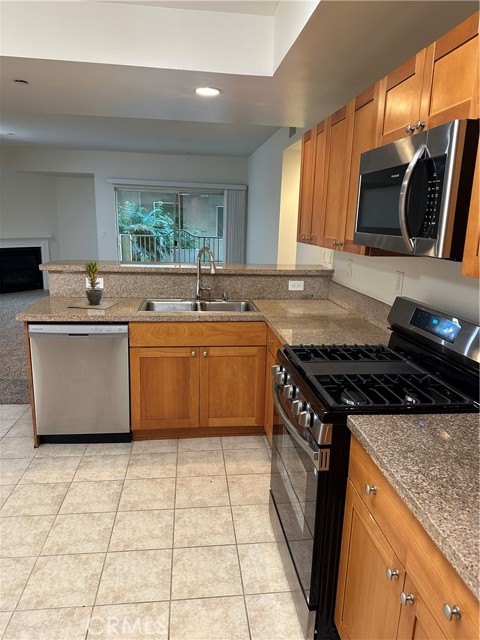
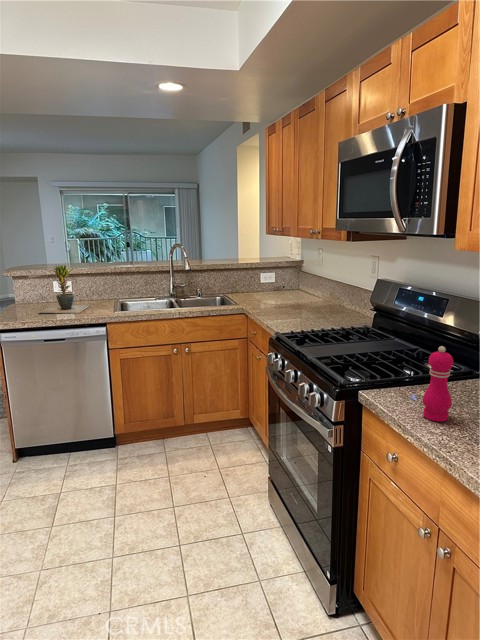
pepper mill: none [404,378,438,458] -> present [423,346,453,422]

